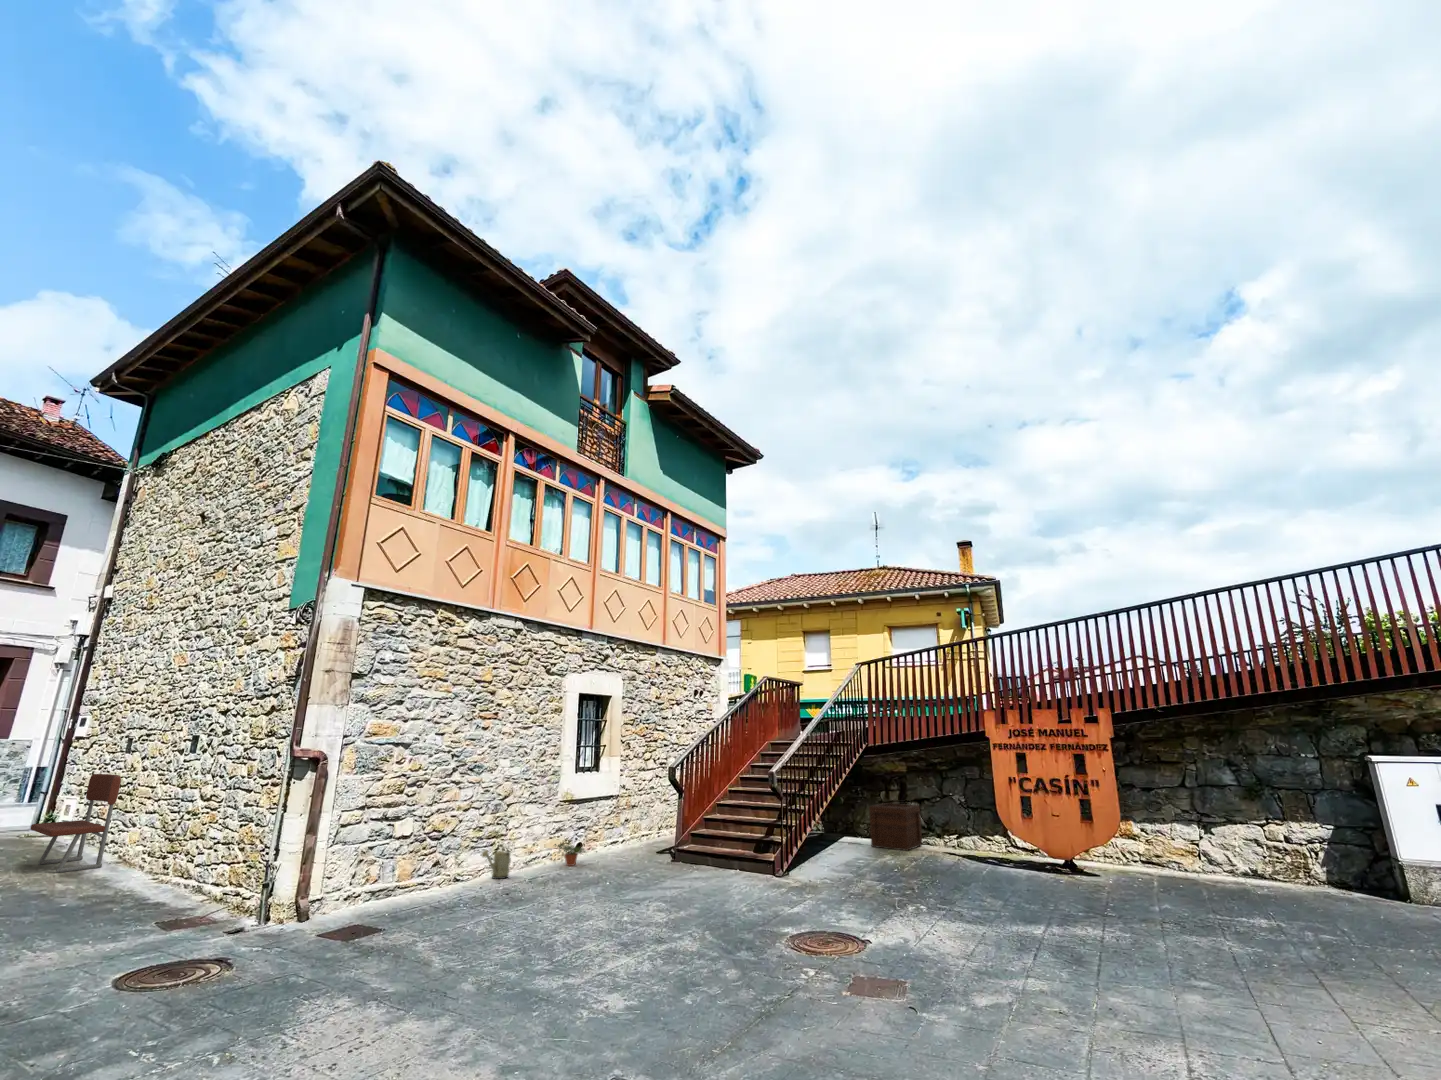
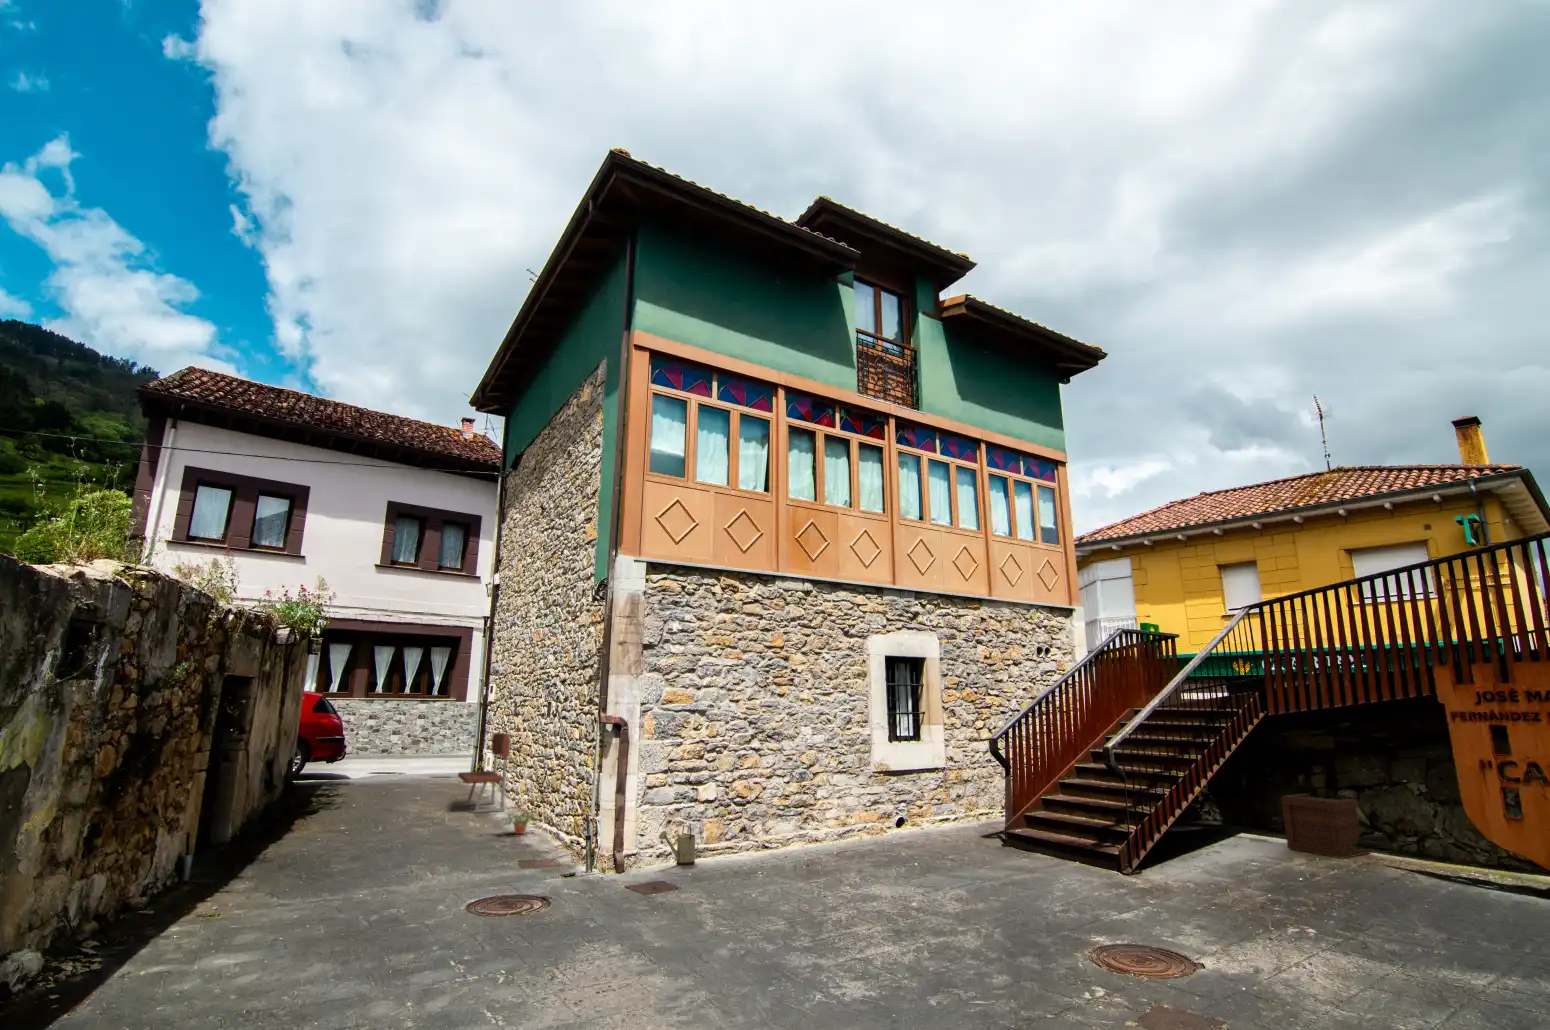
potted plant: present [555,844,586,866] -> present [503,809,536,834]
watering can: present [482,850,511,879] -> present [659,825,698,865]

